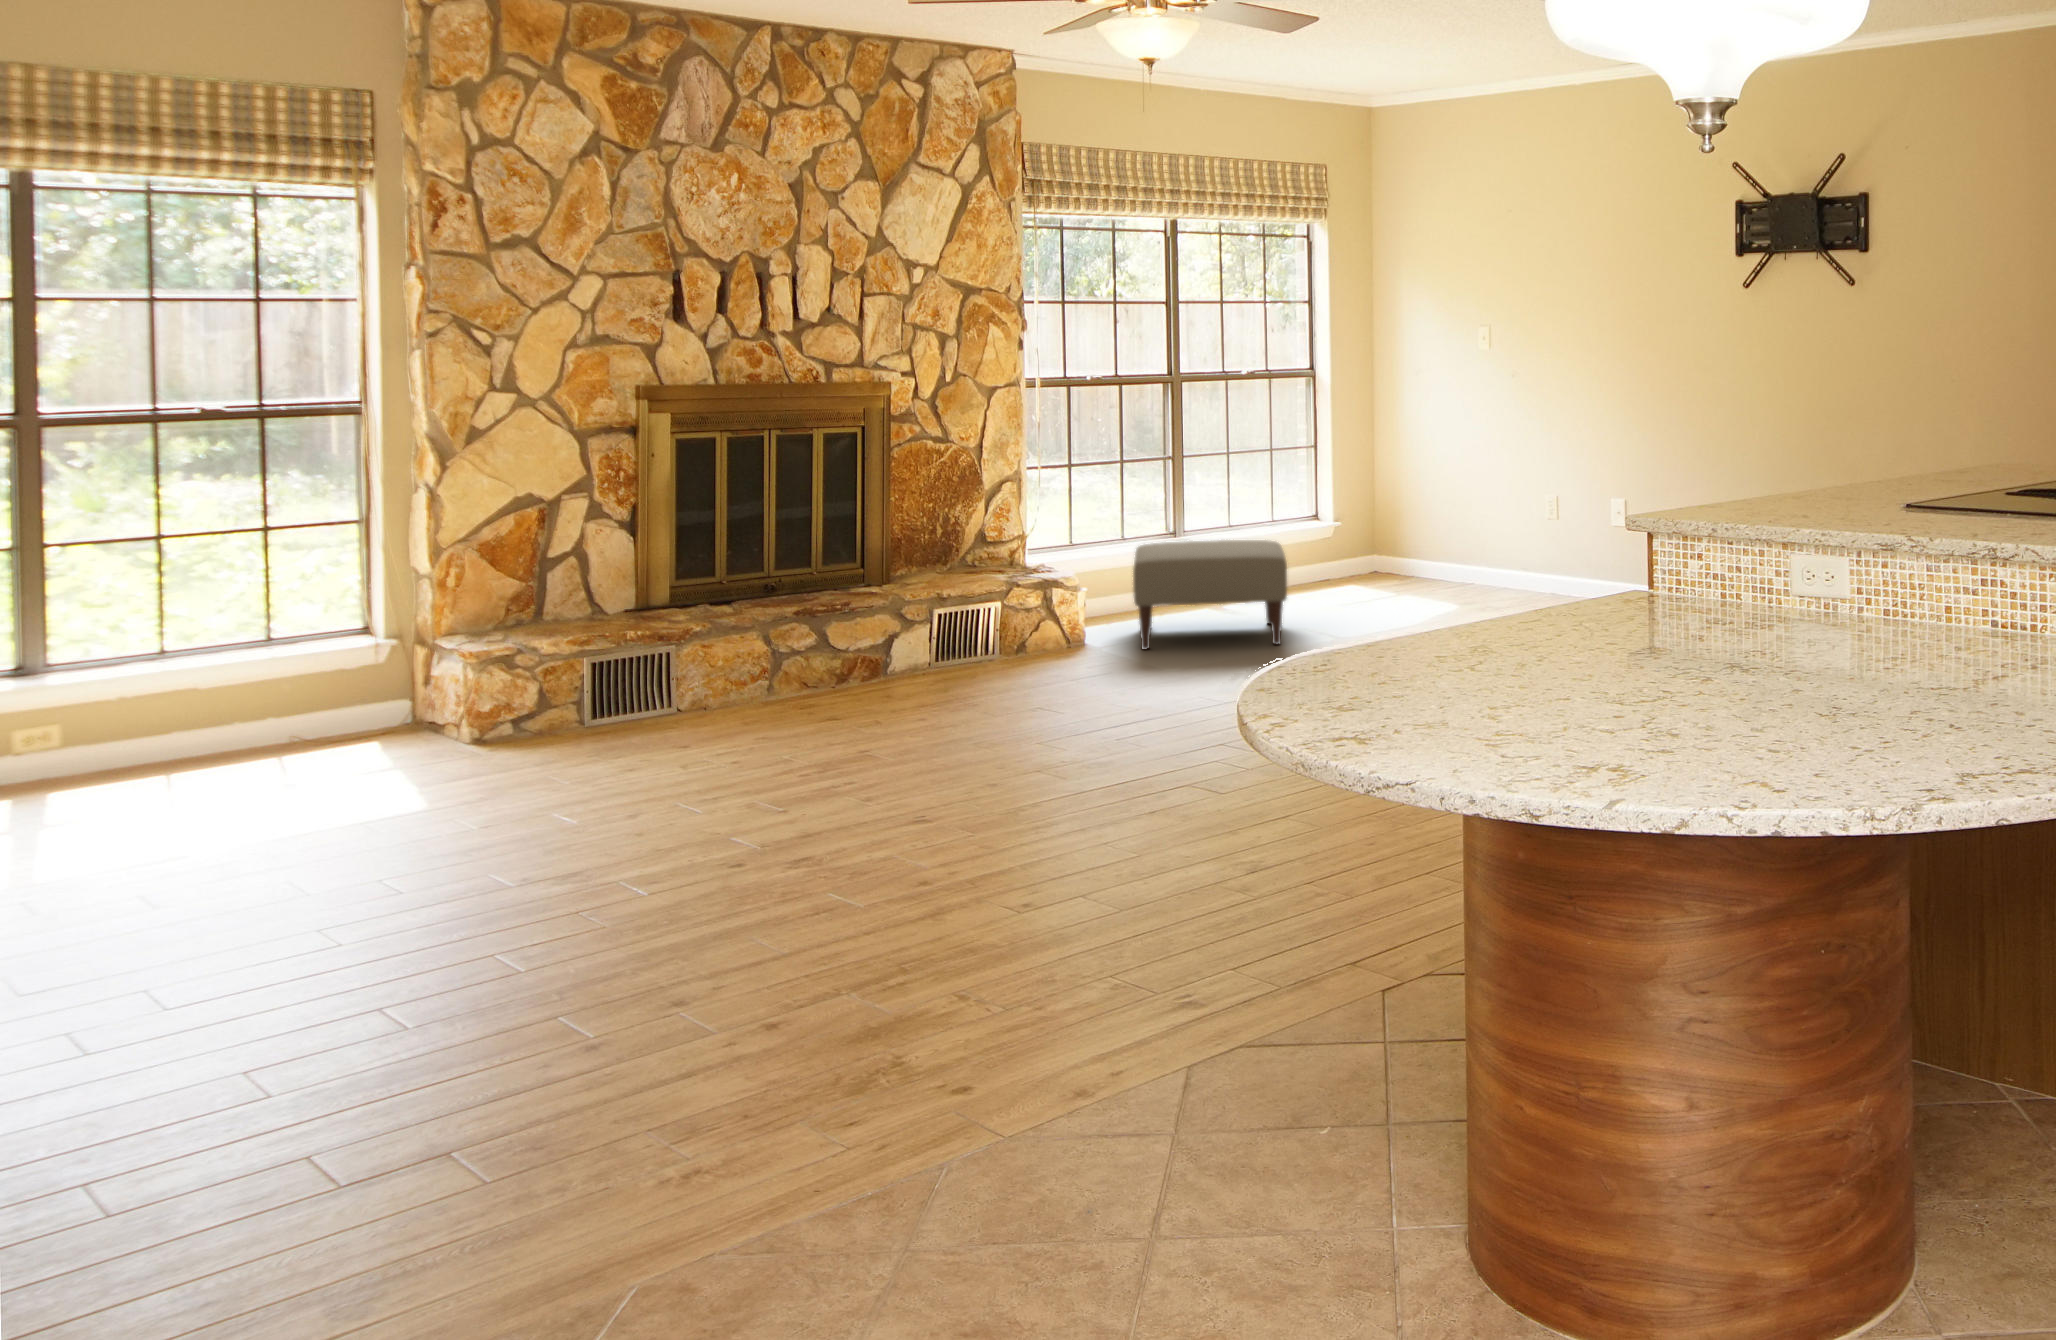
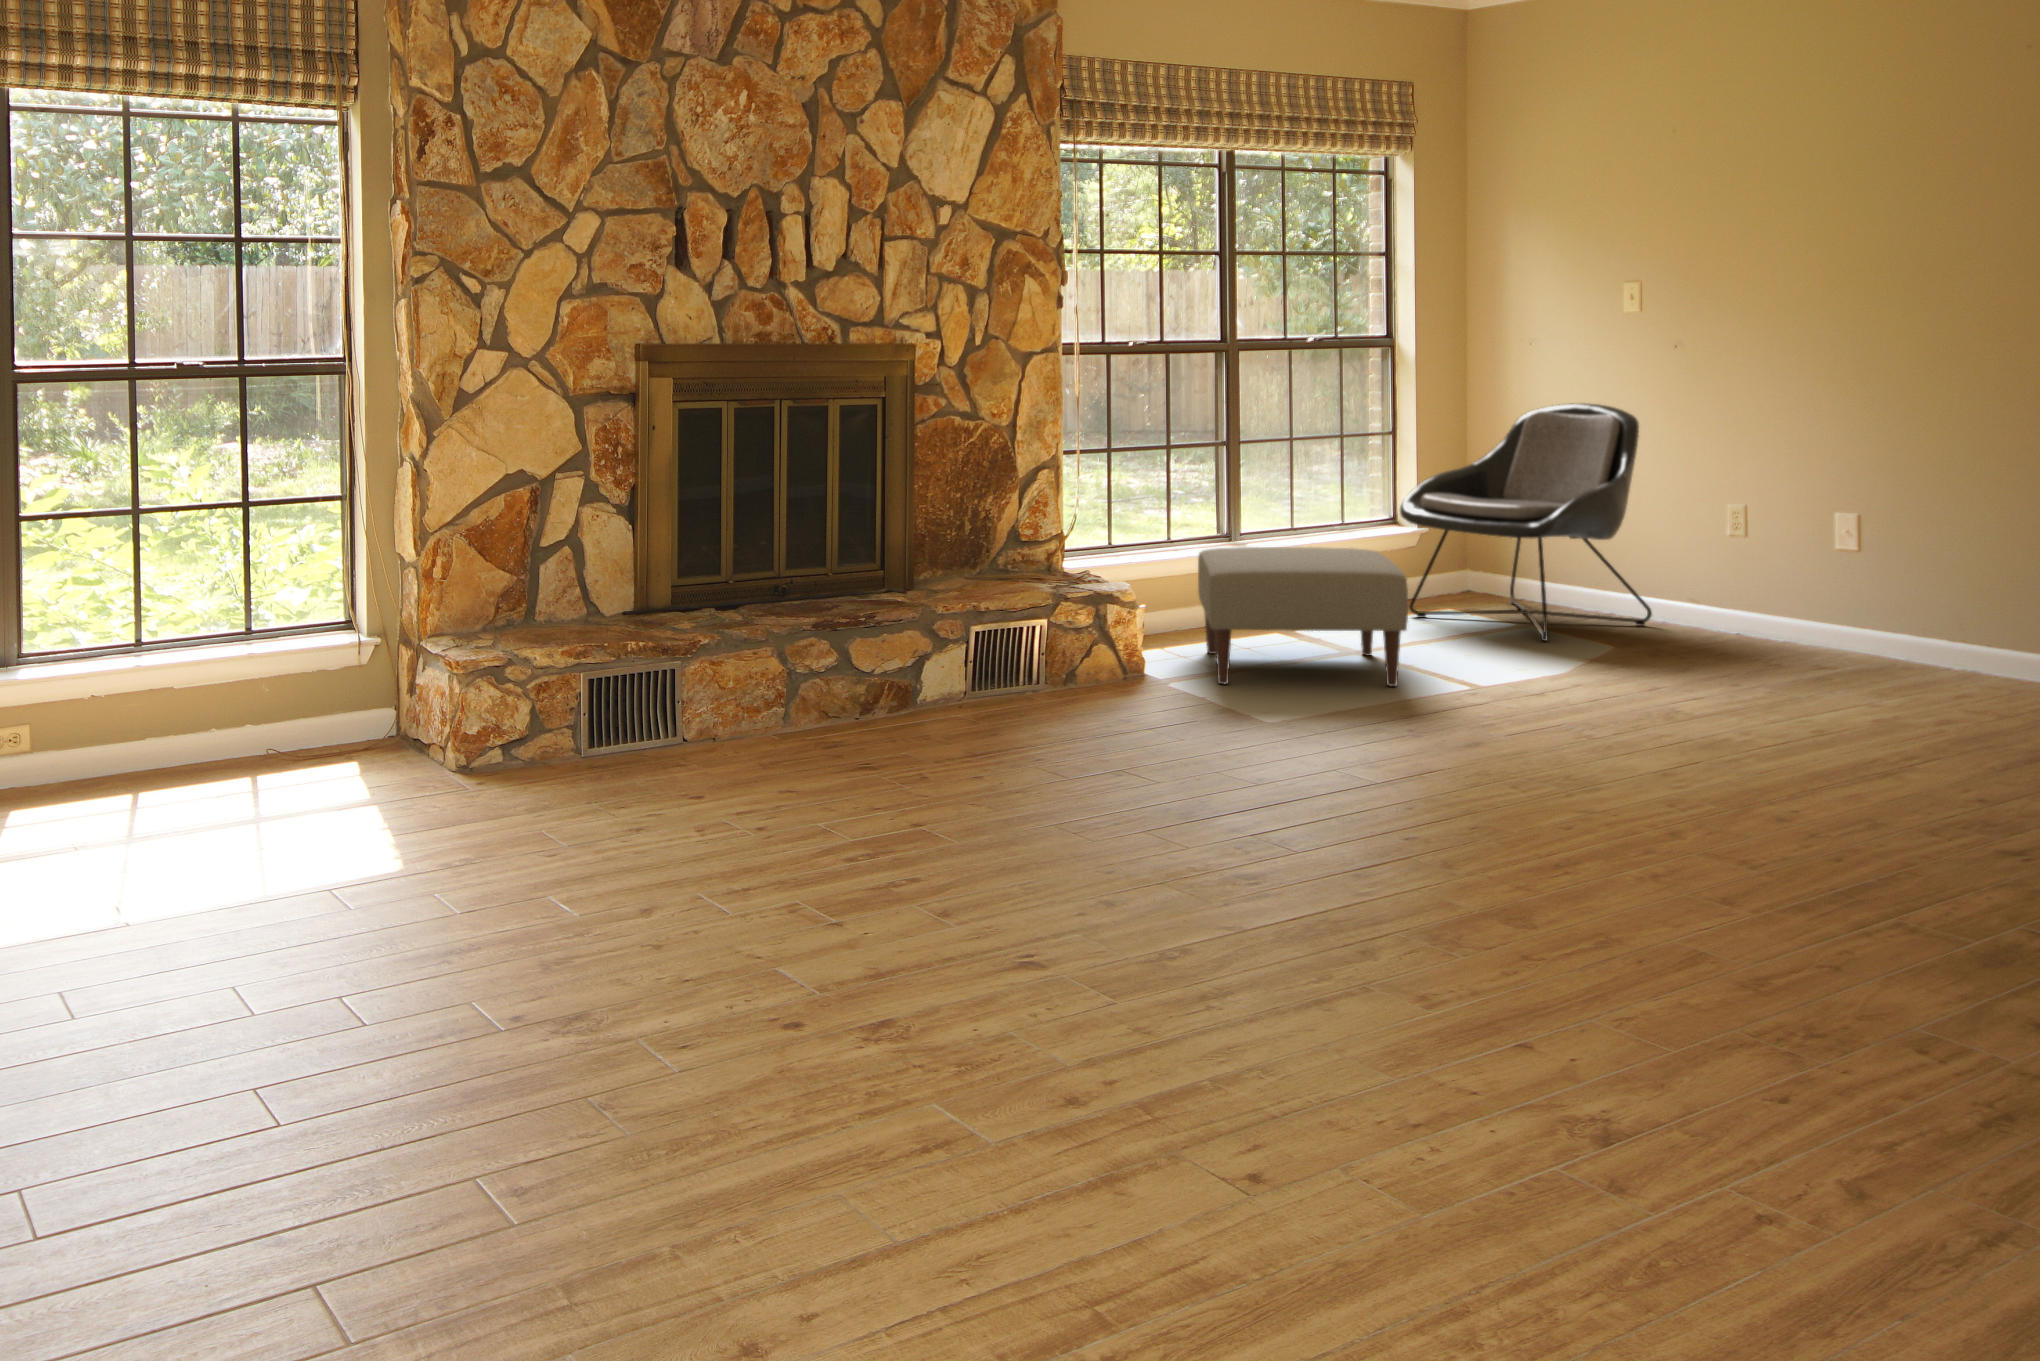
lounge chair: none [1313,422,1501,608] -> present [1400,403,1652,641]

